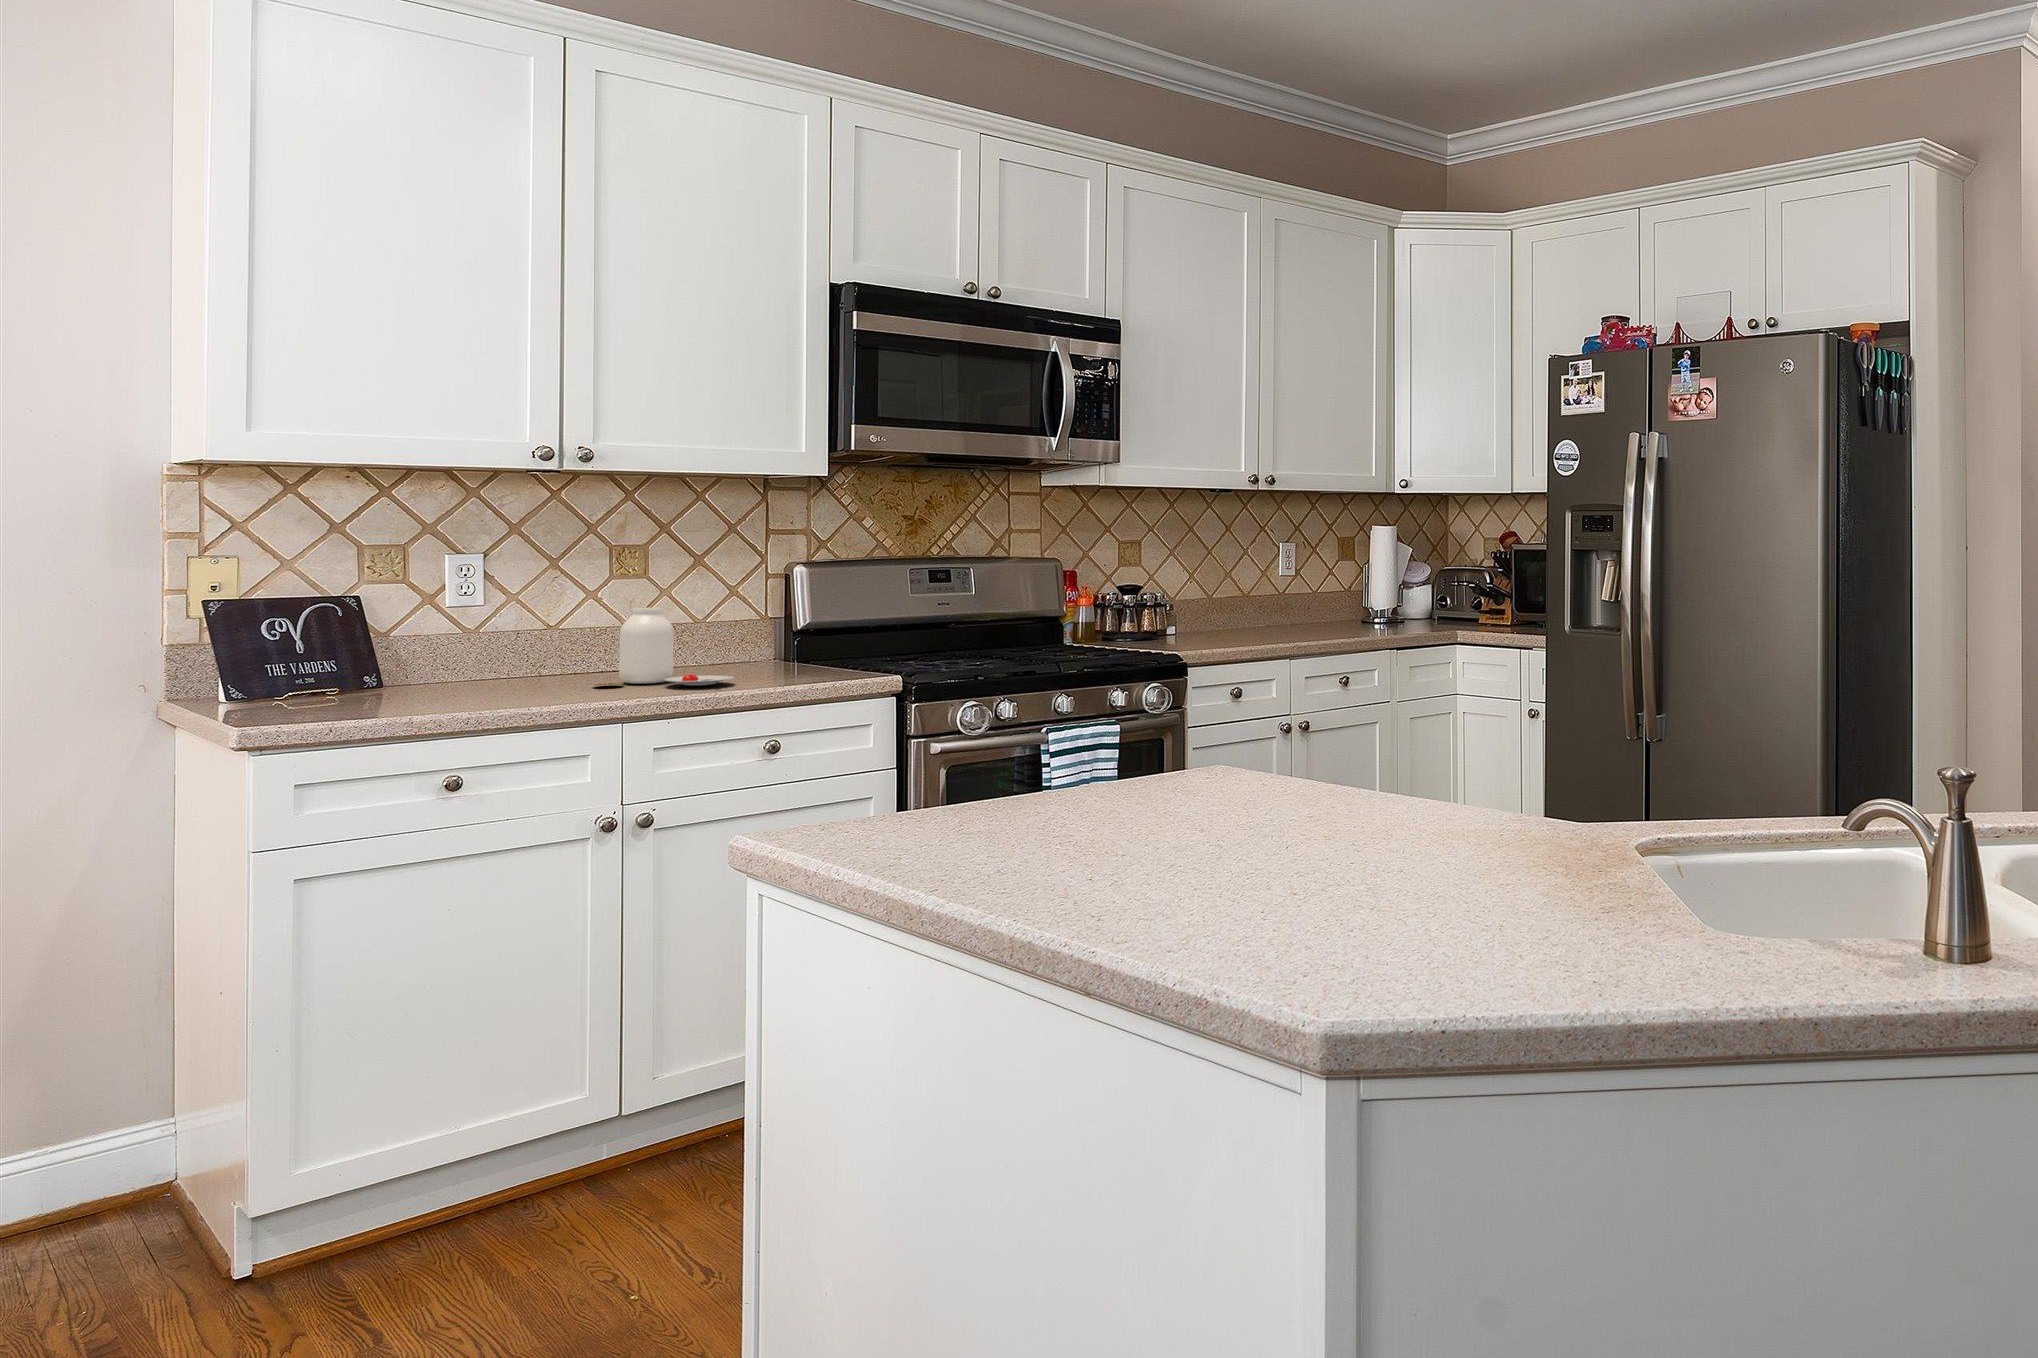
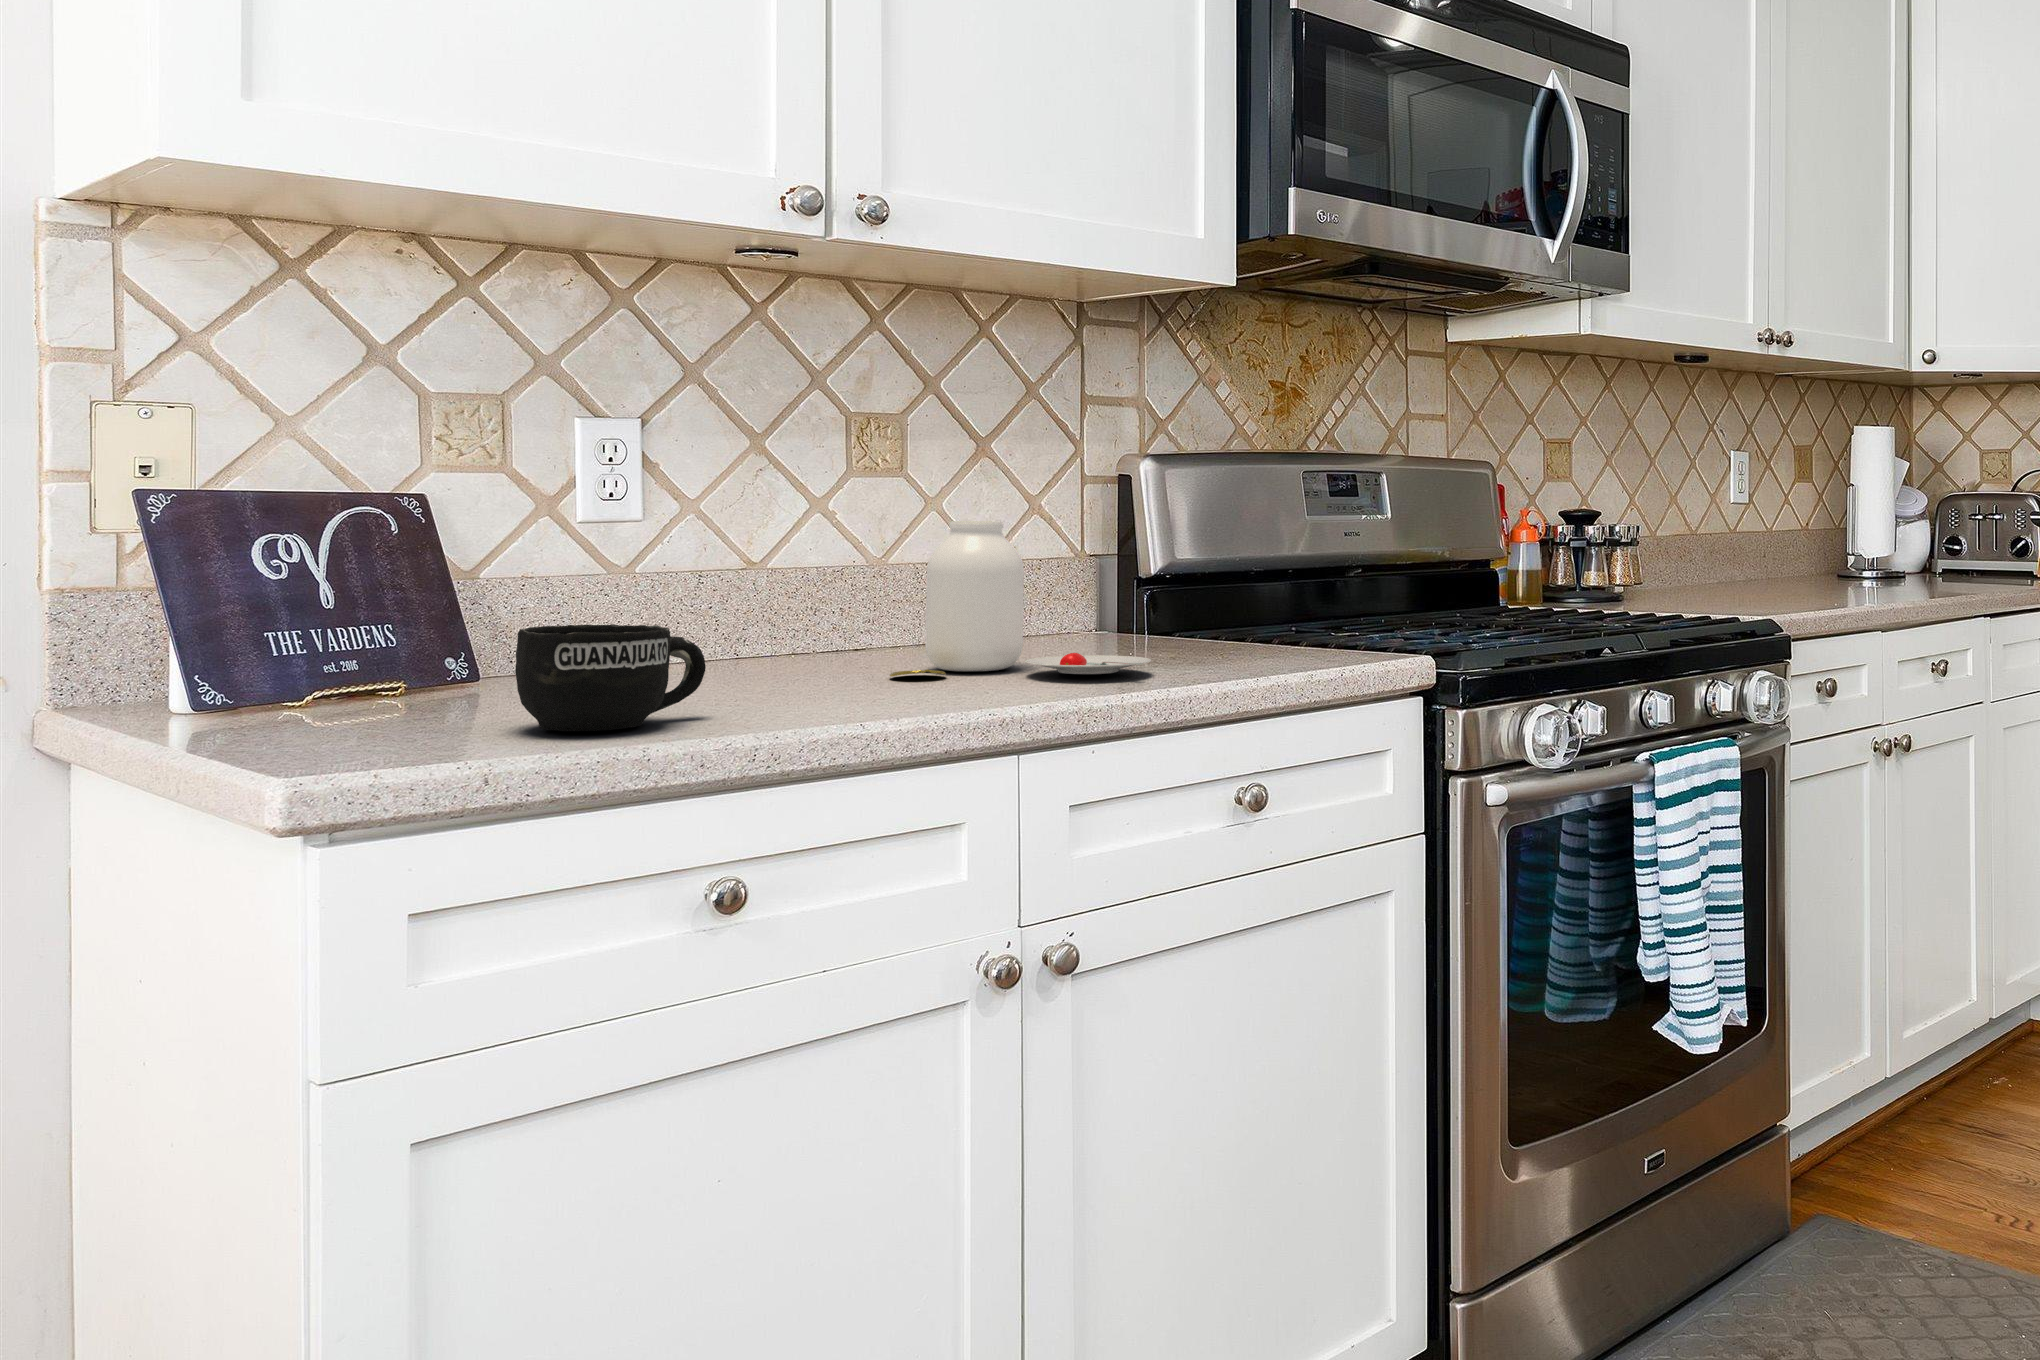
mug: none [369,663,467,711] -> present [515,624,706,731]

